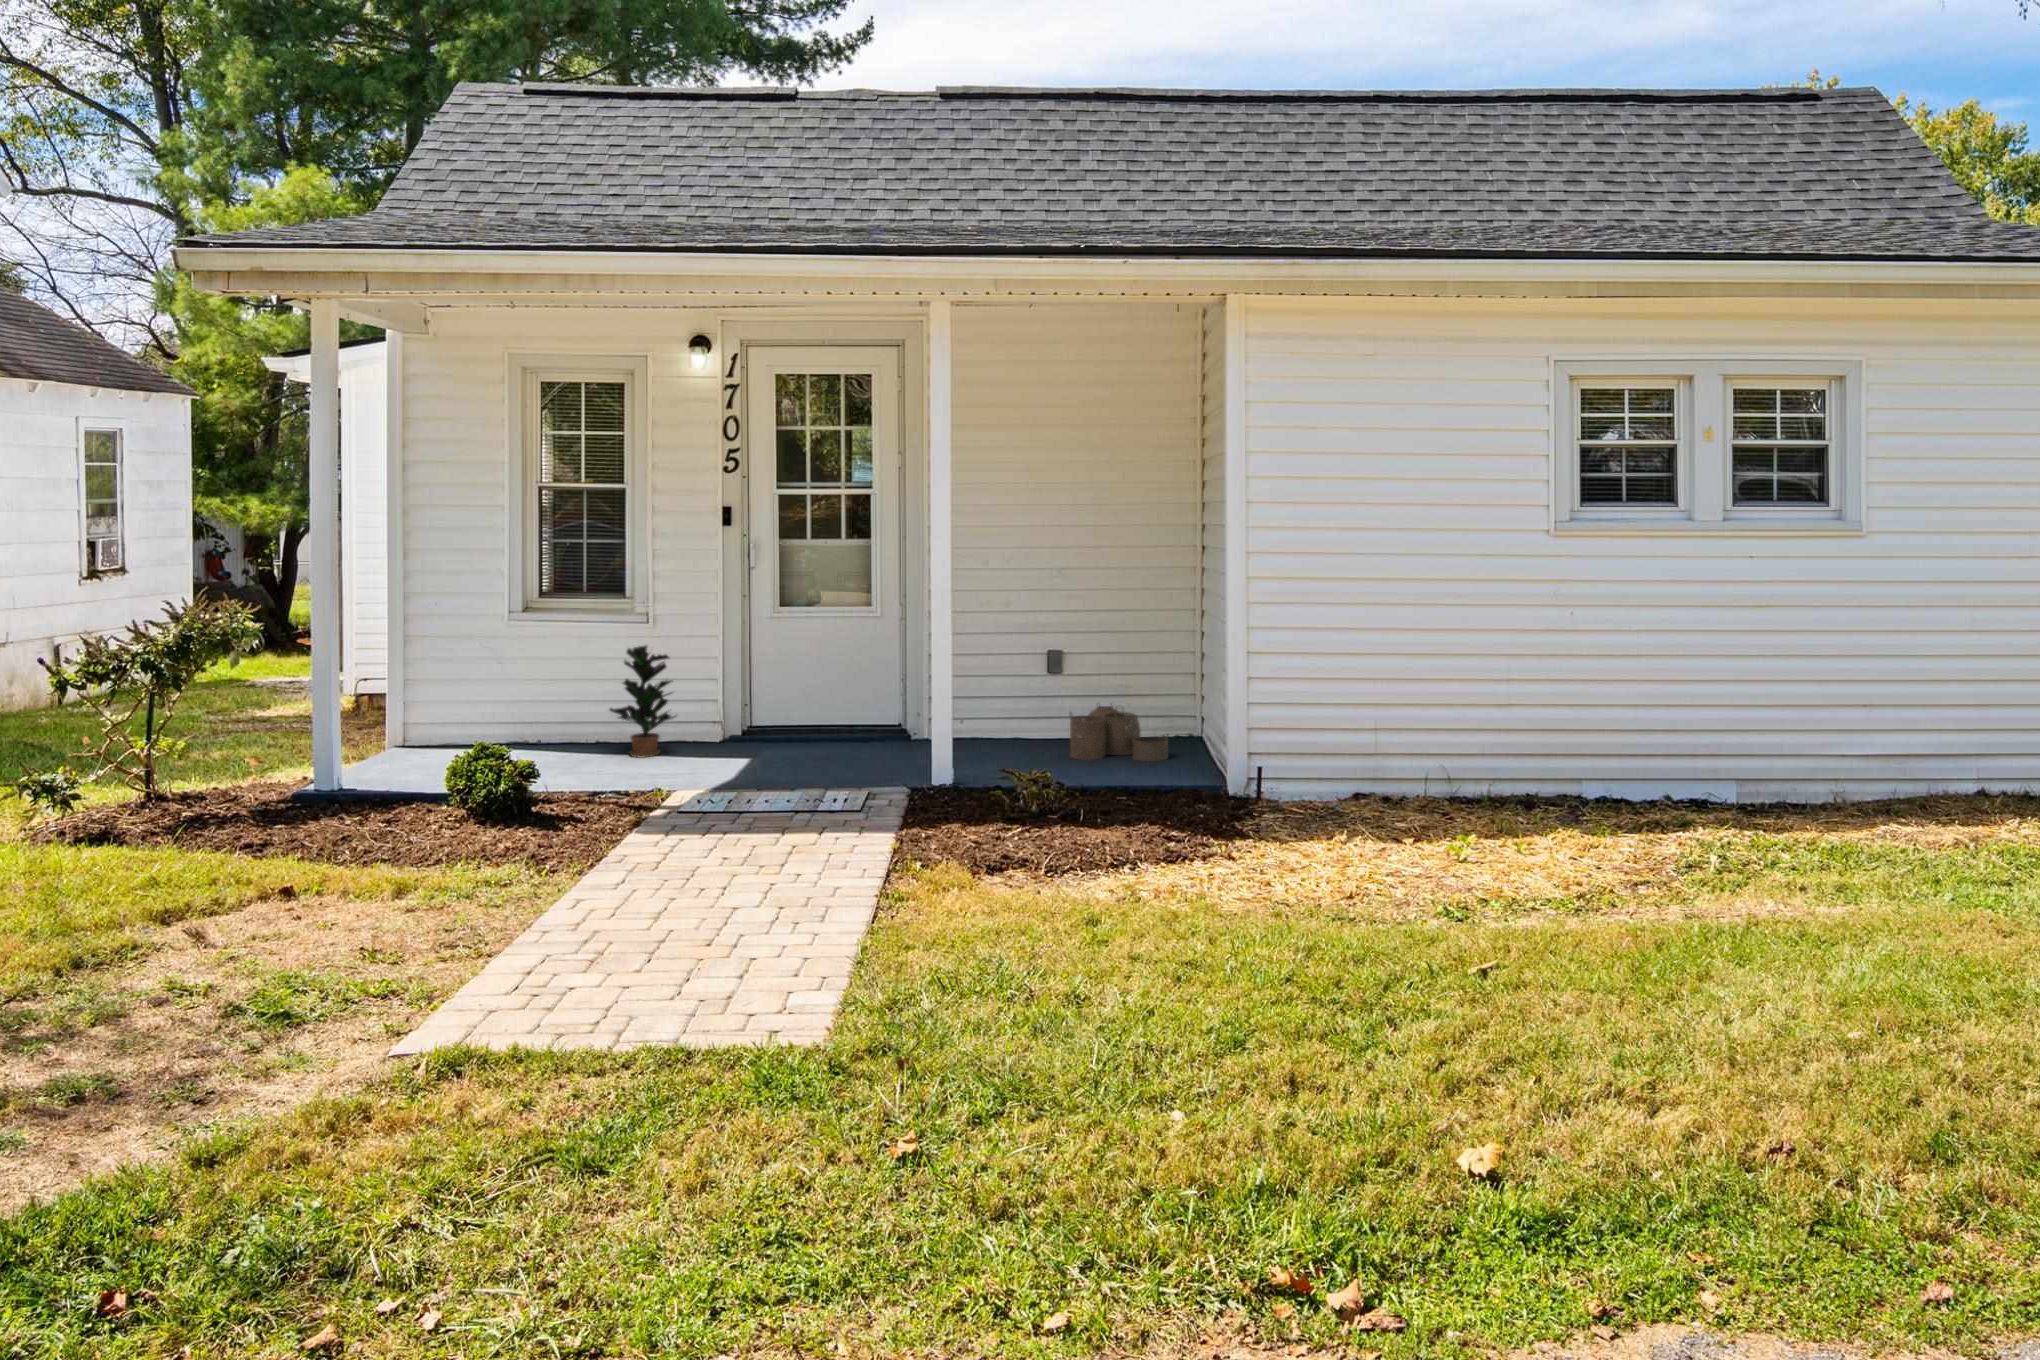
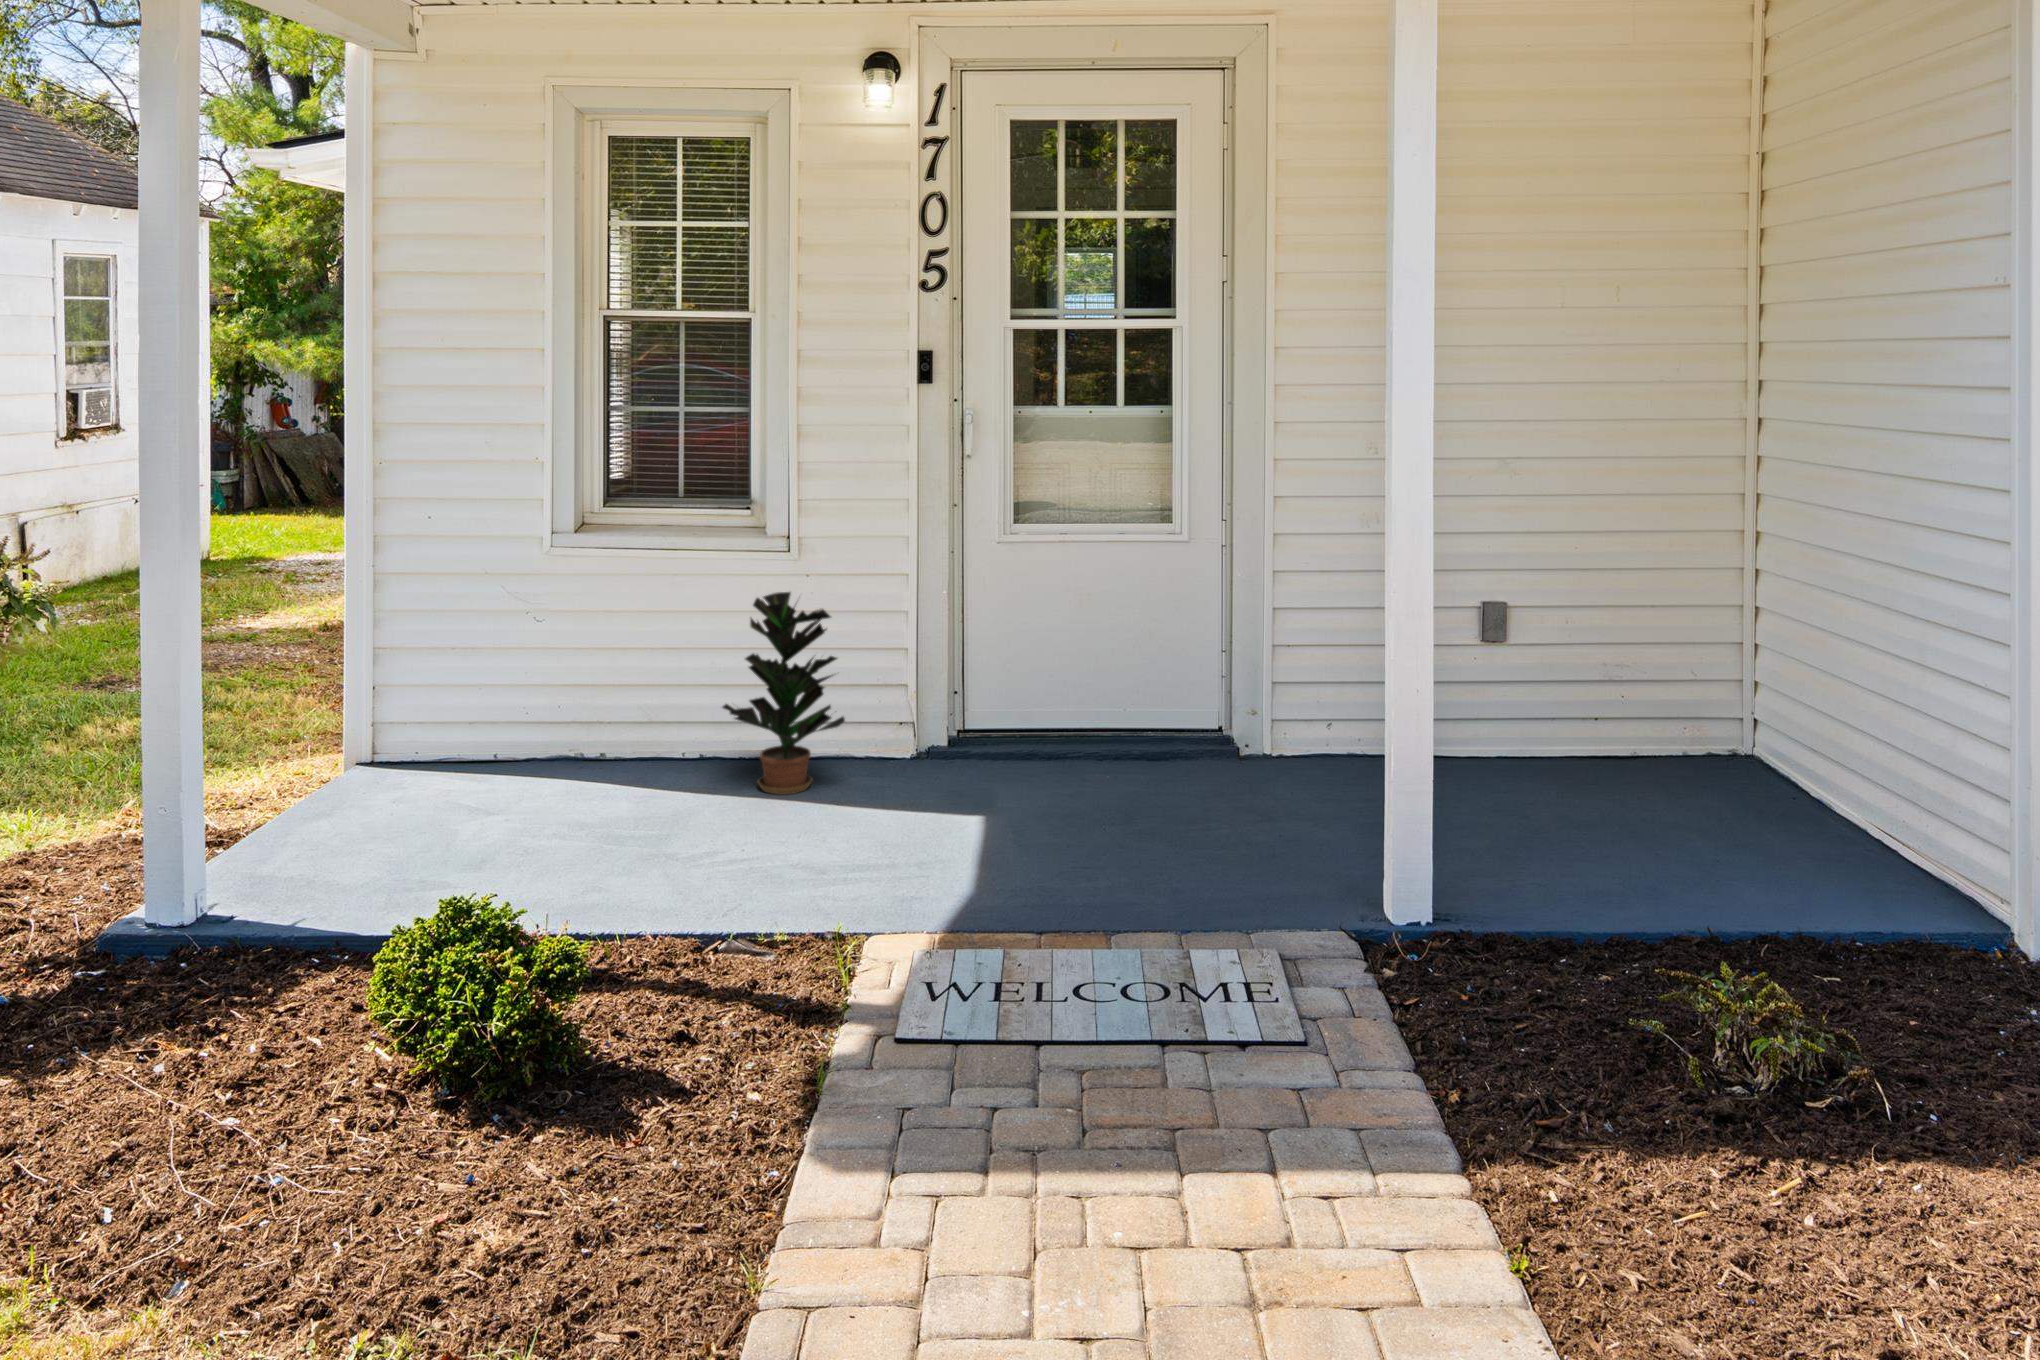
woven basket: present [1070,706,1168,761] -> none [1534,708,1744,840]

